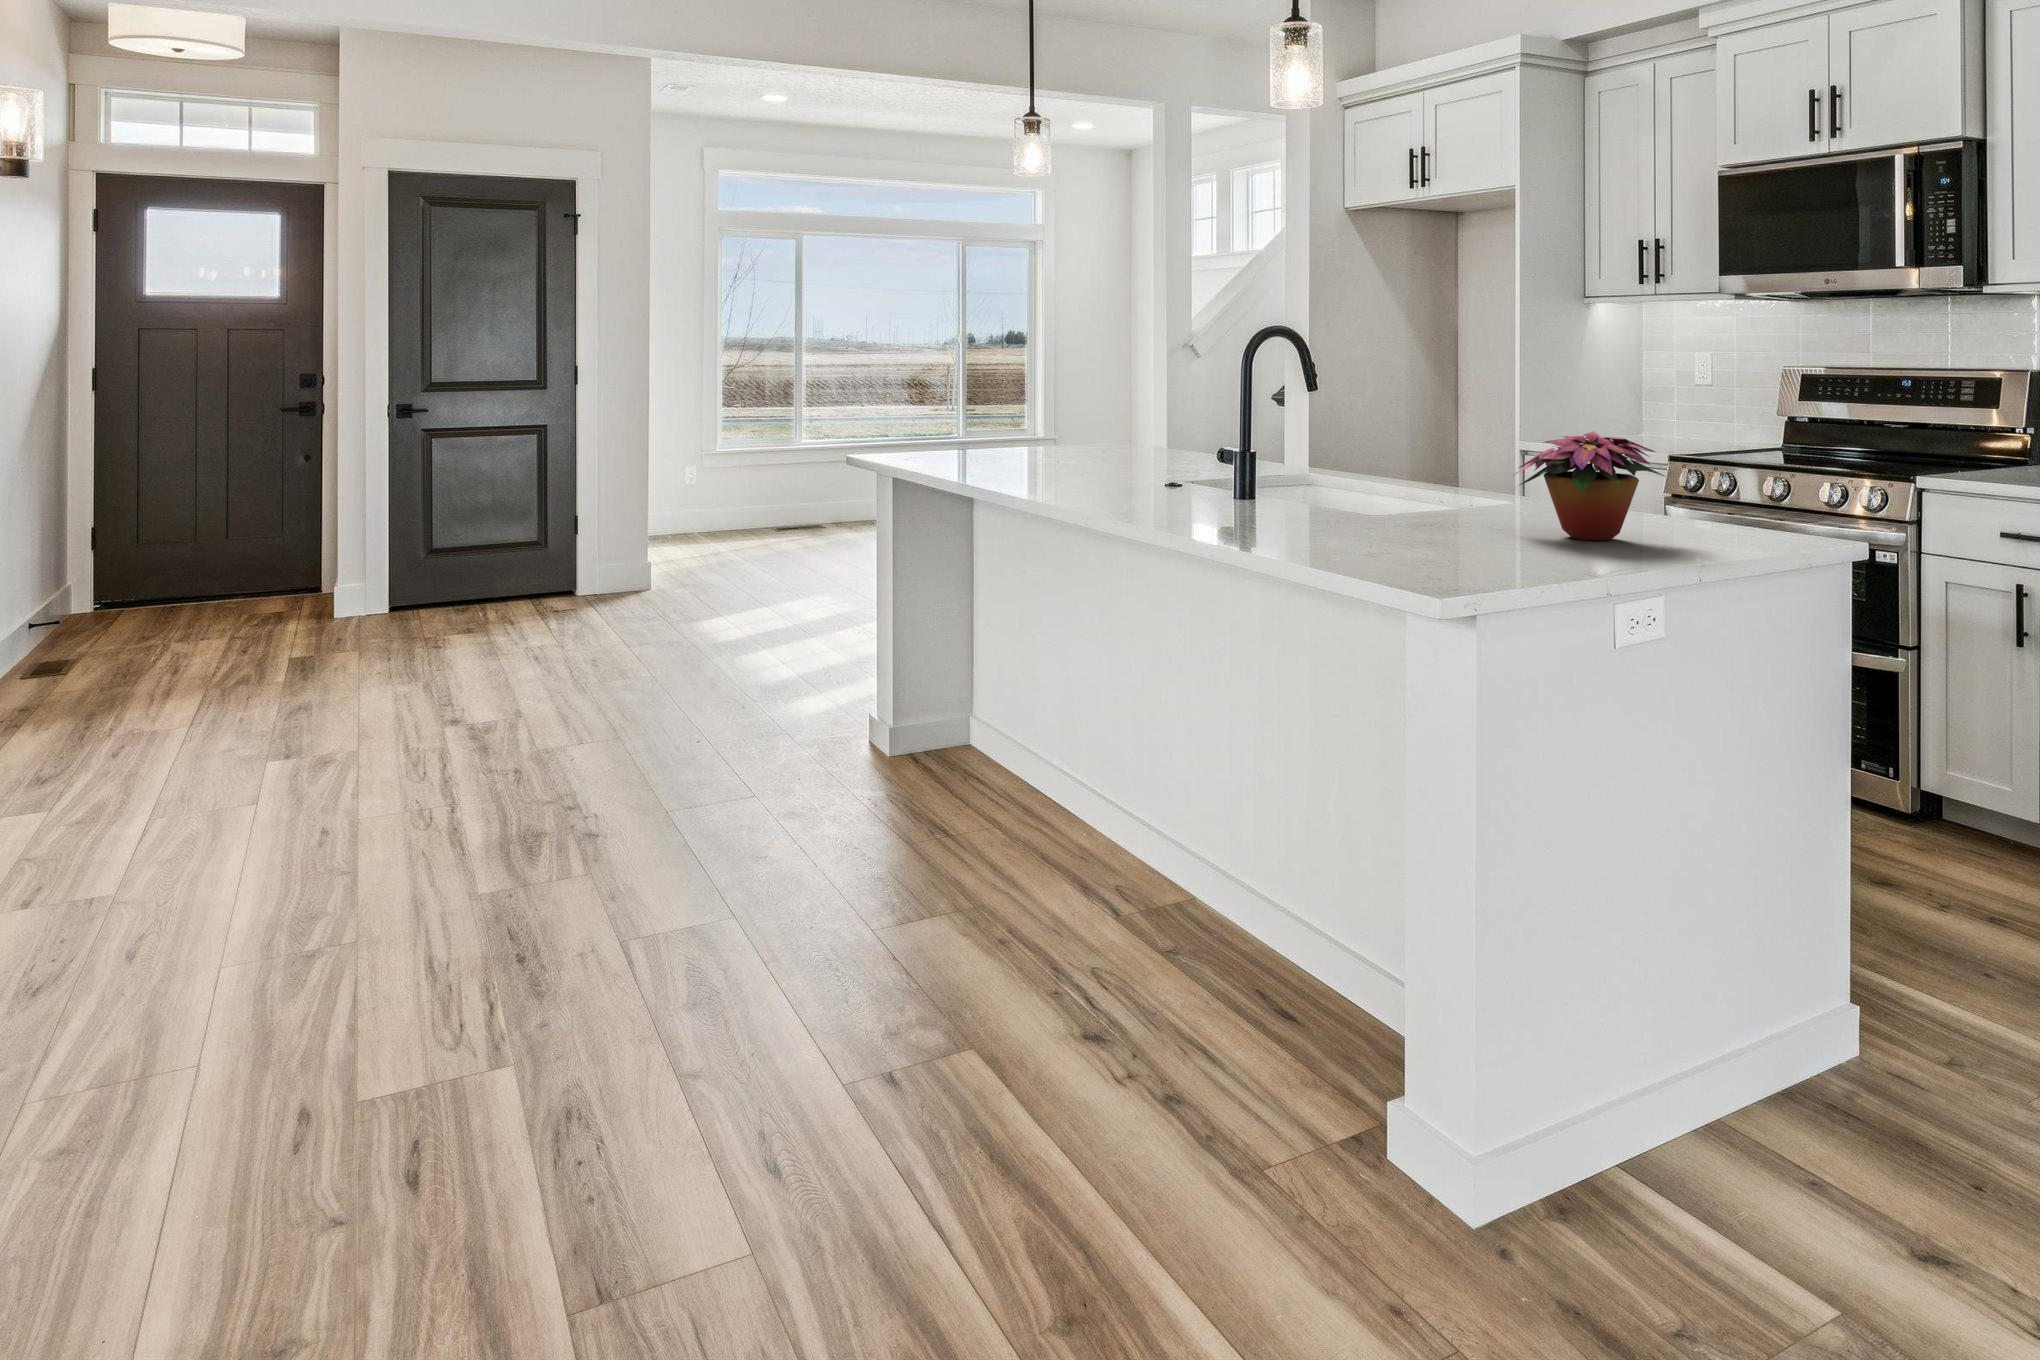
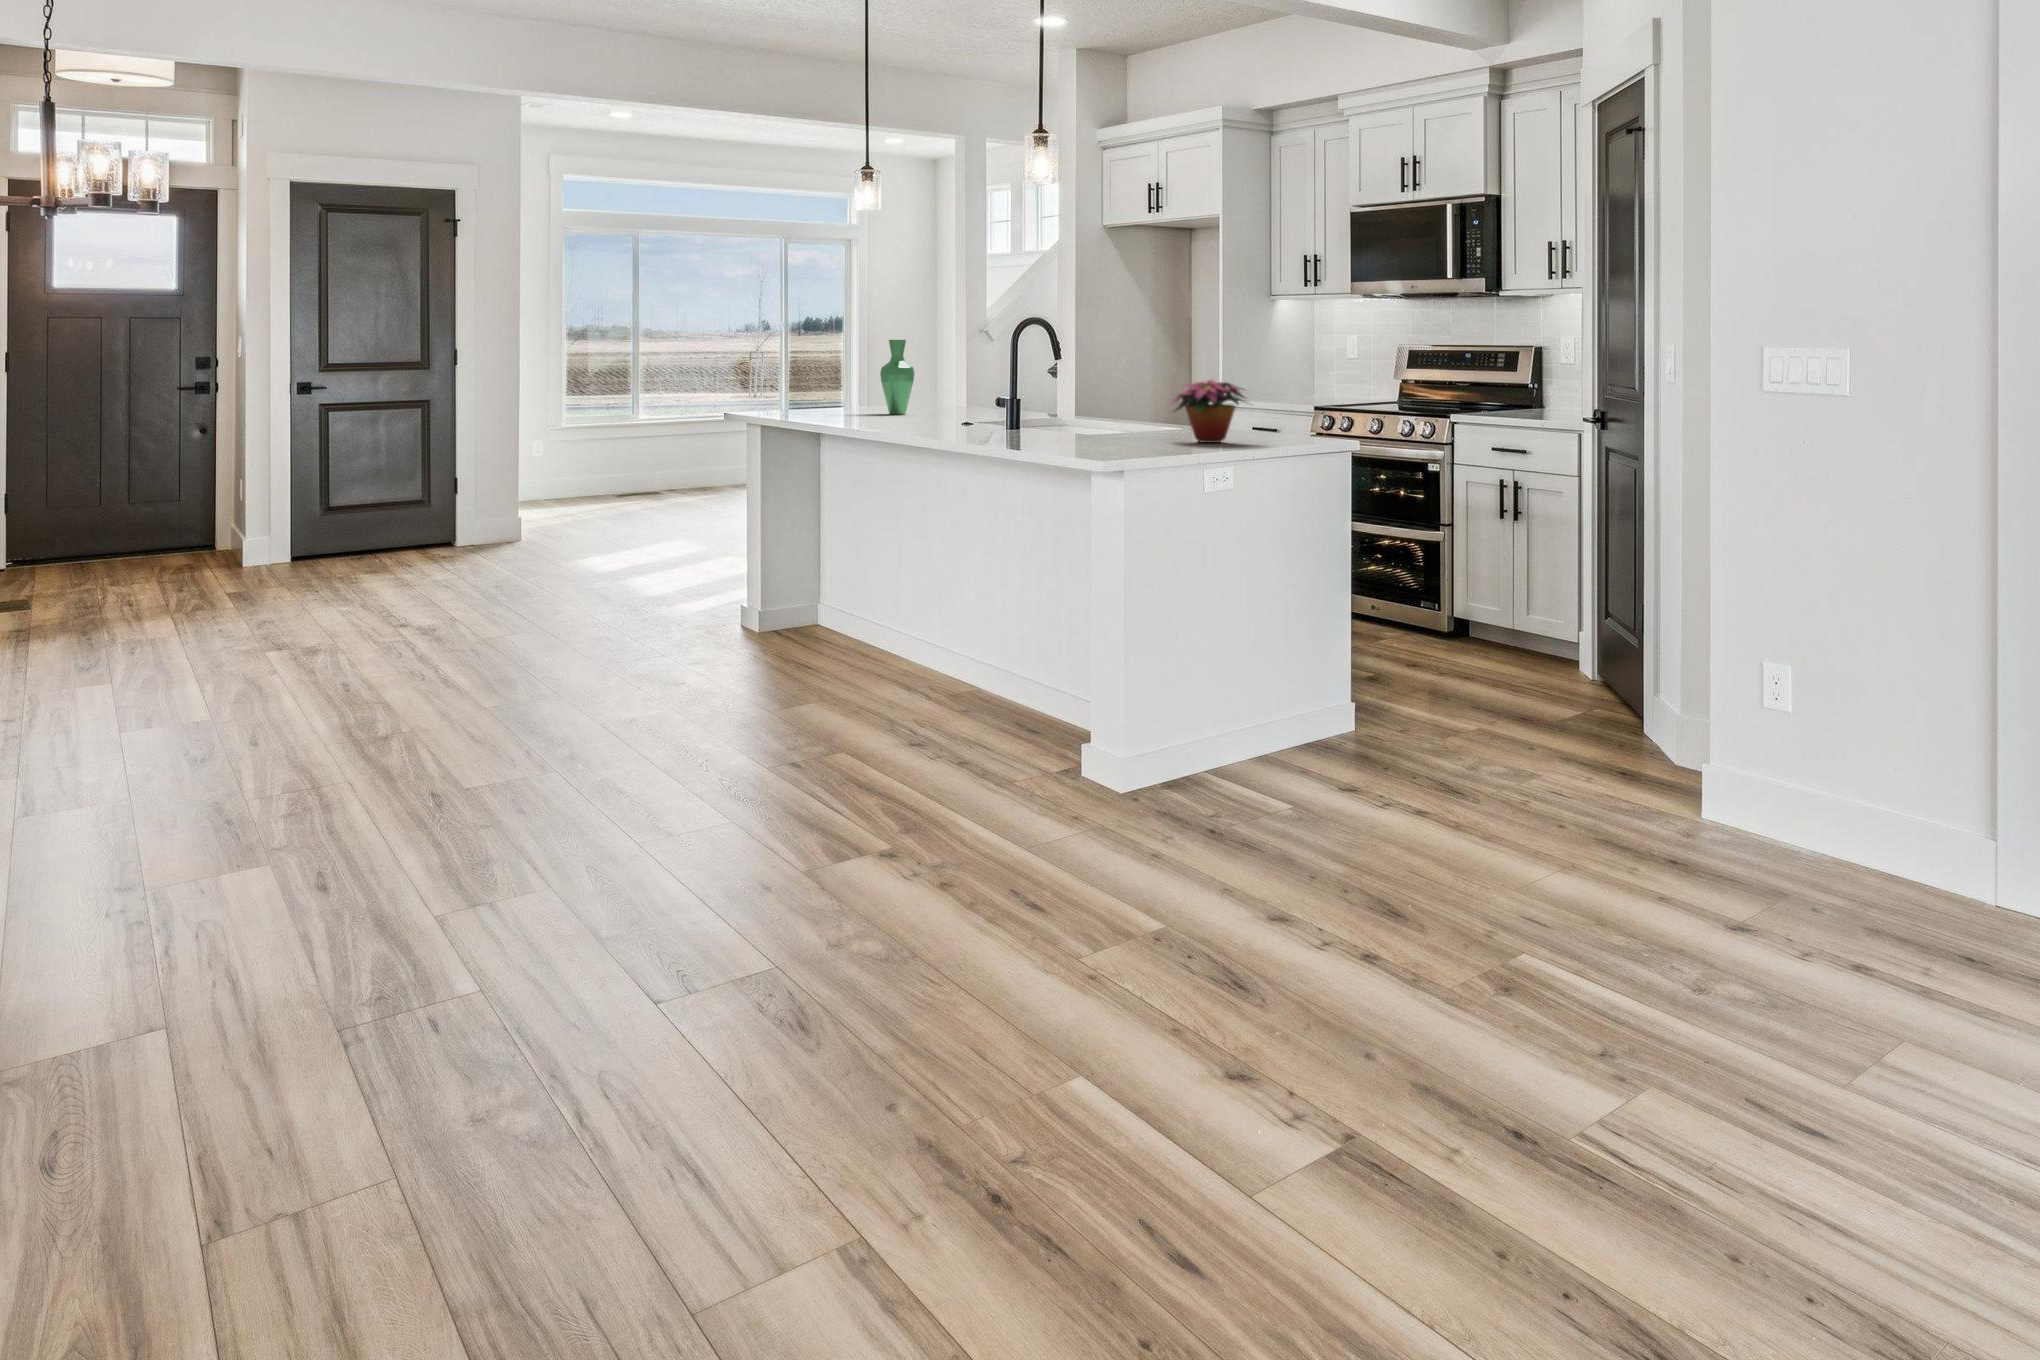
vase: none [1057,355,1101,453] -> present [880,340,914,414]

